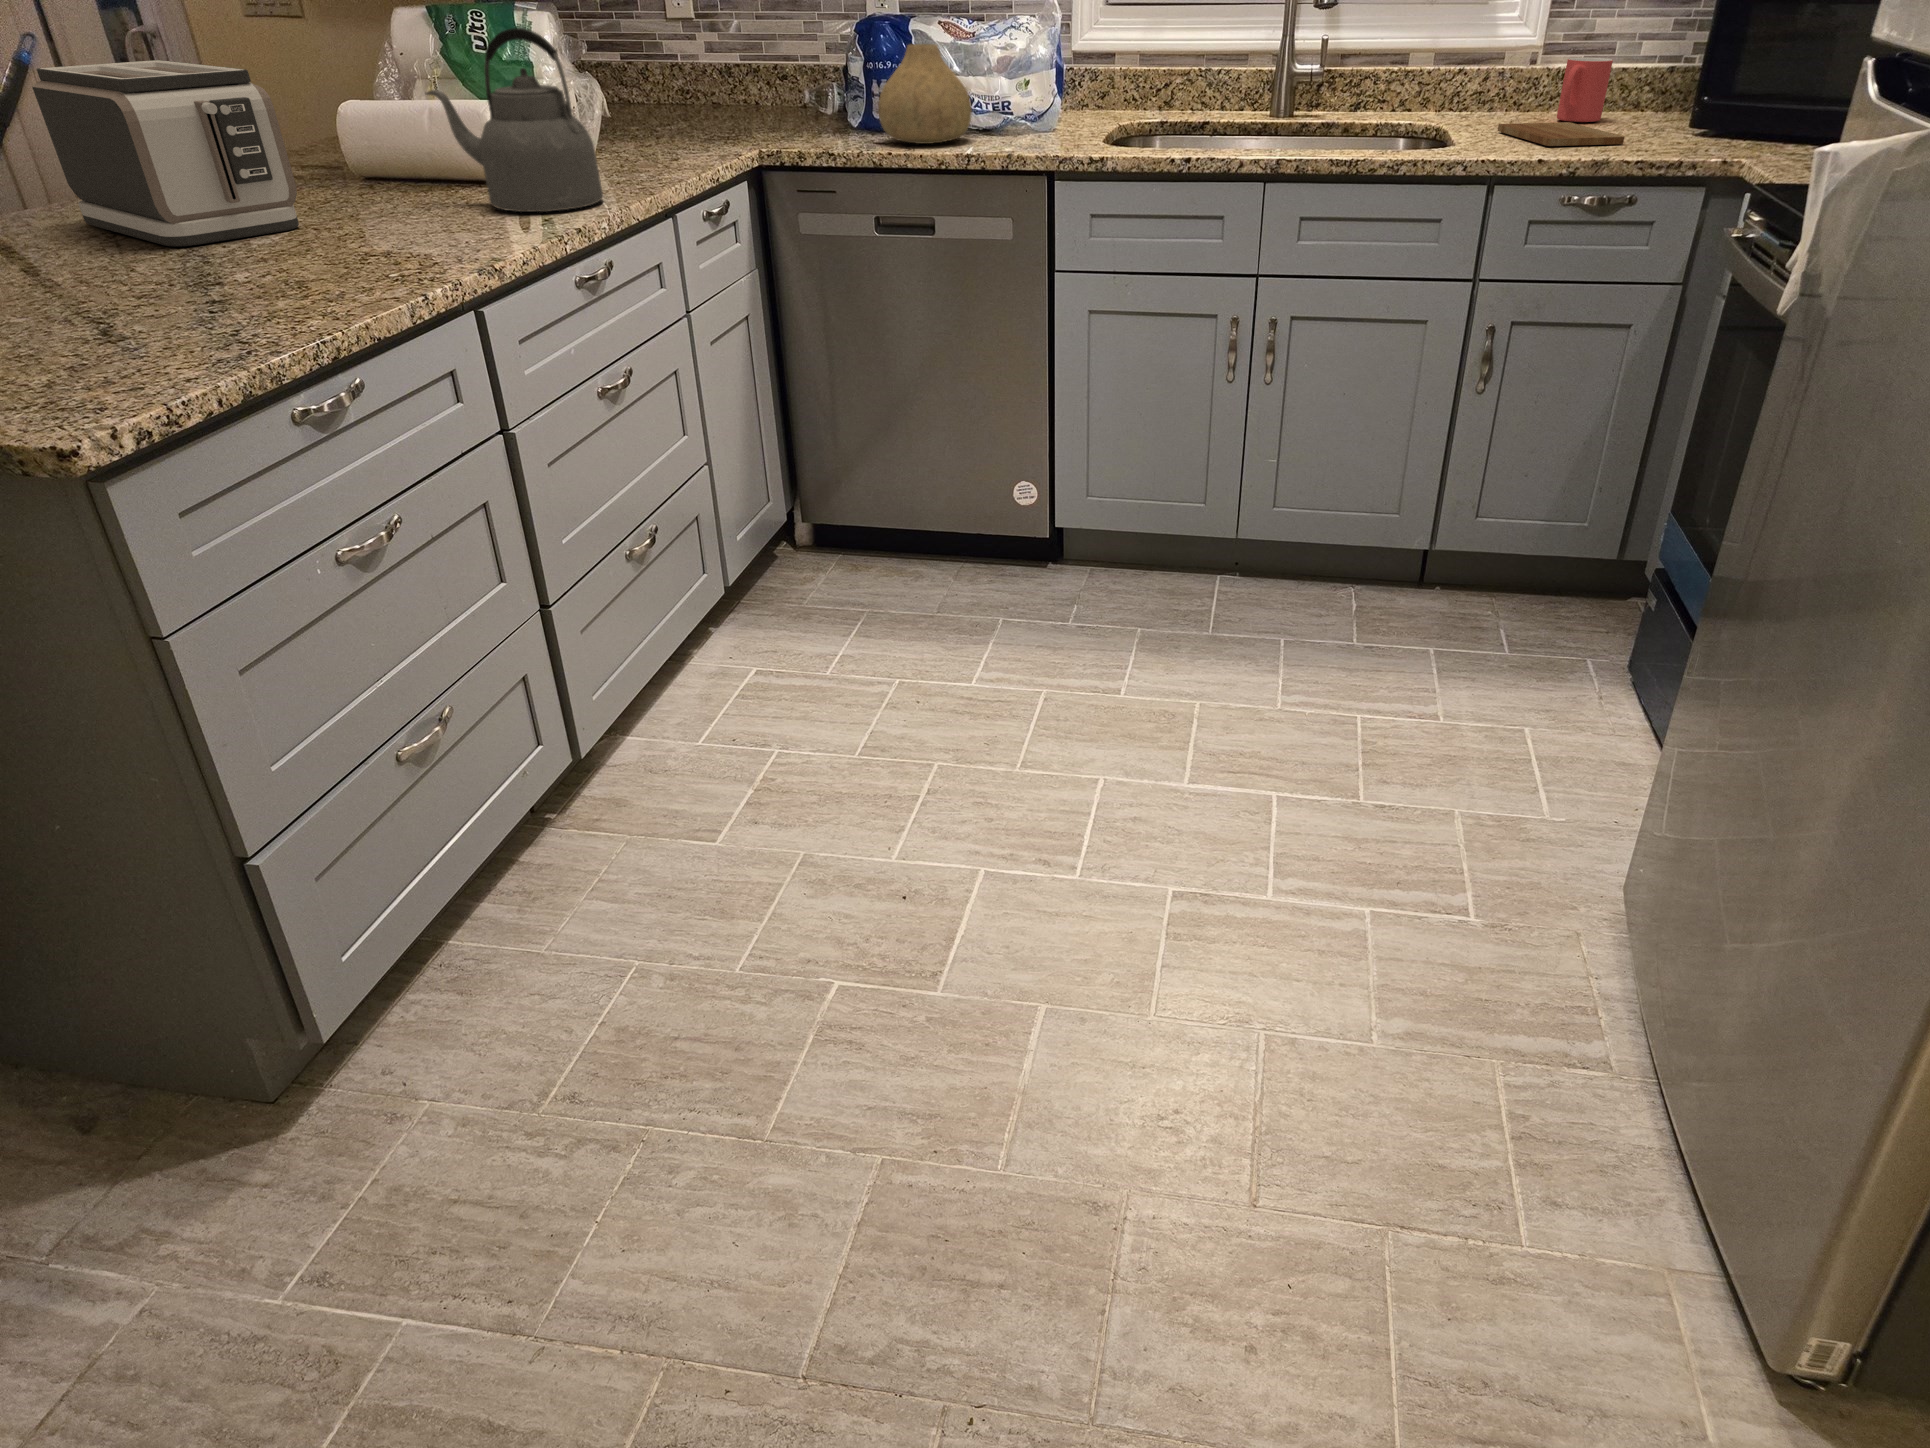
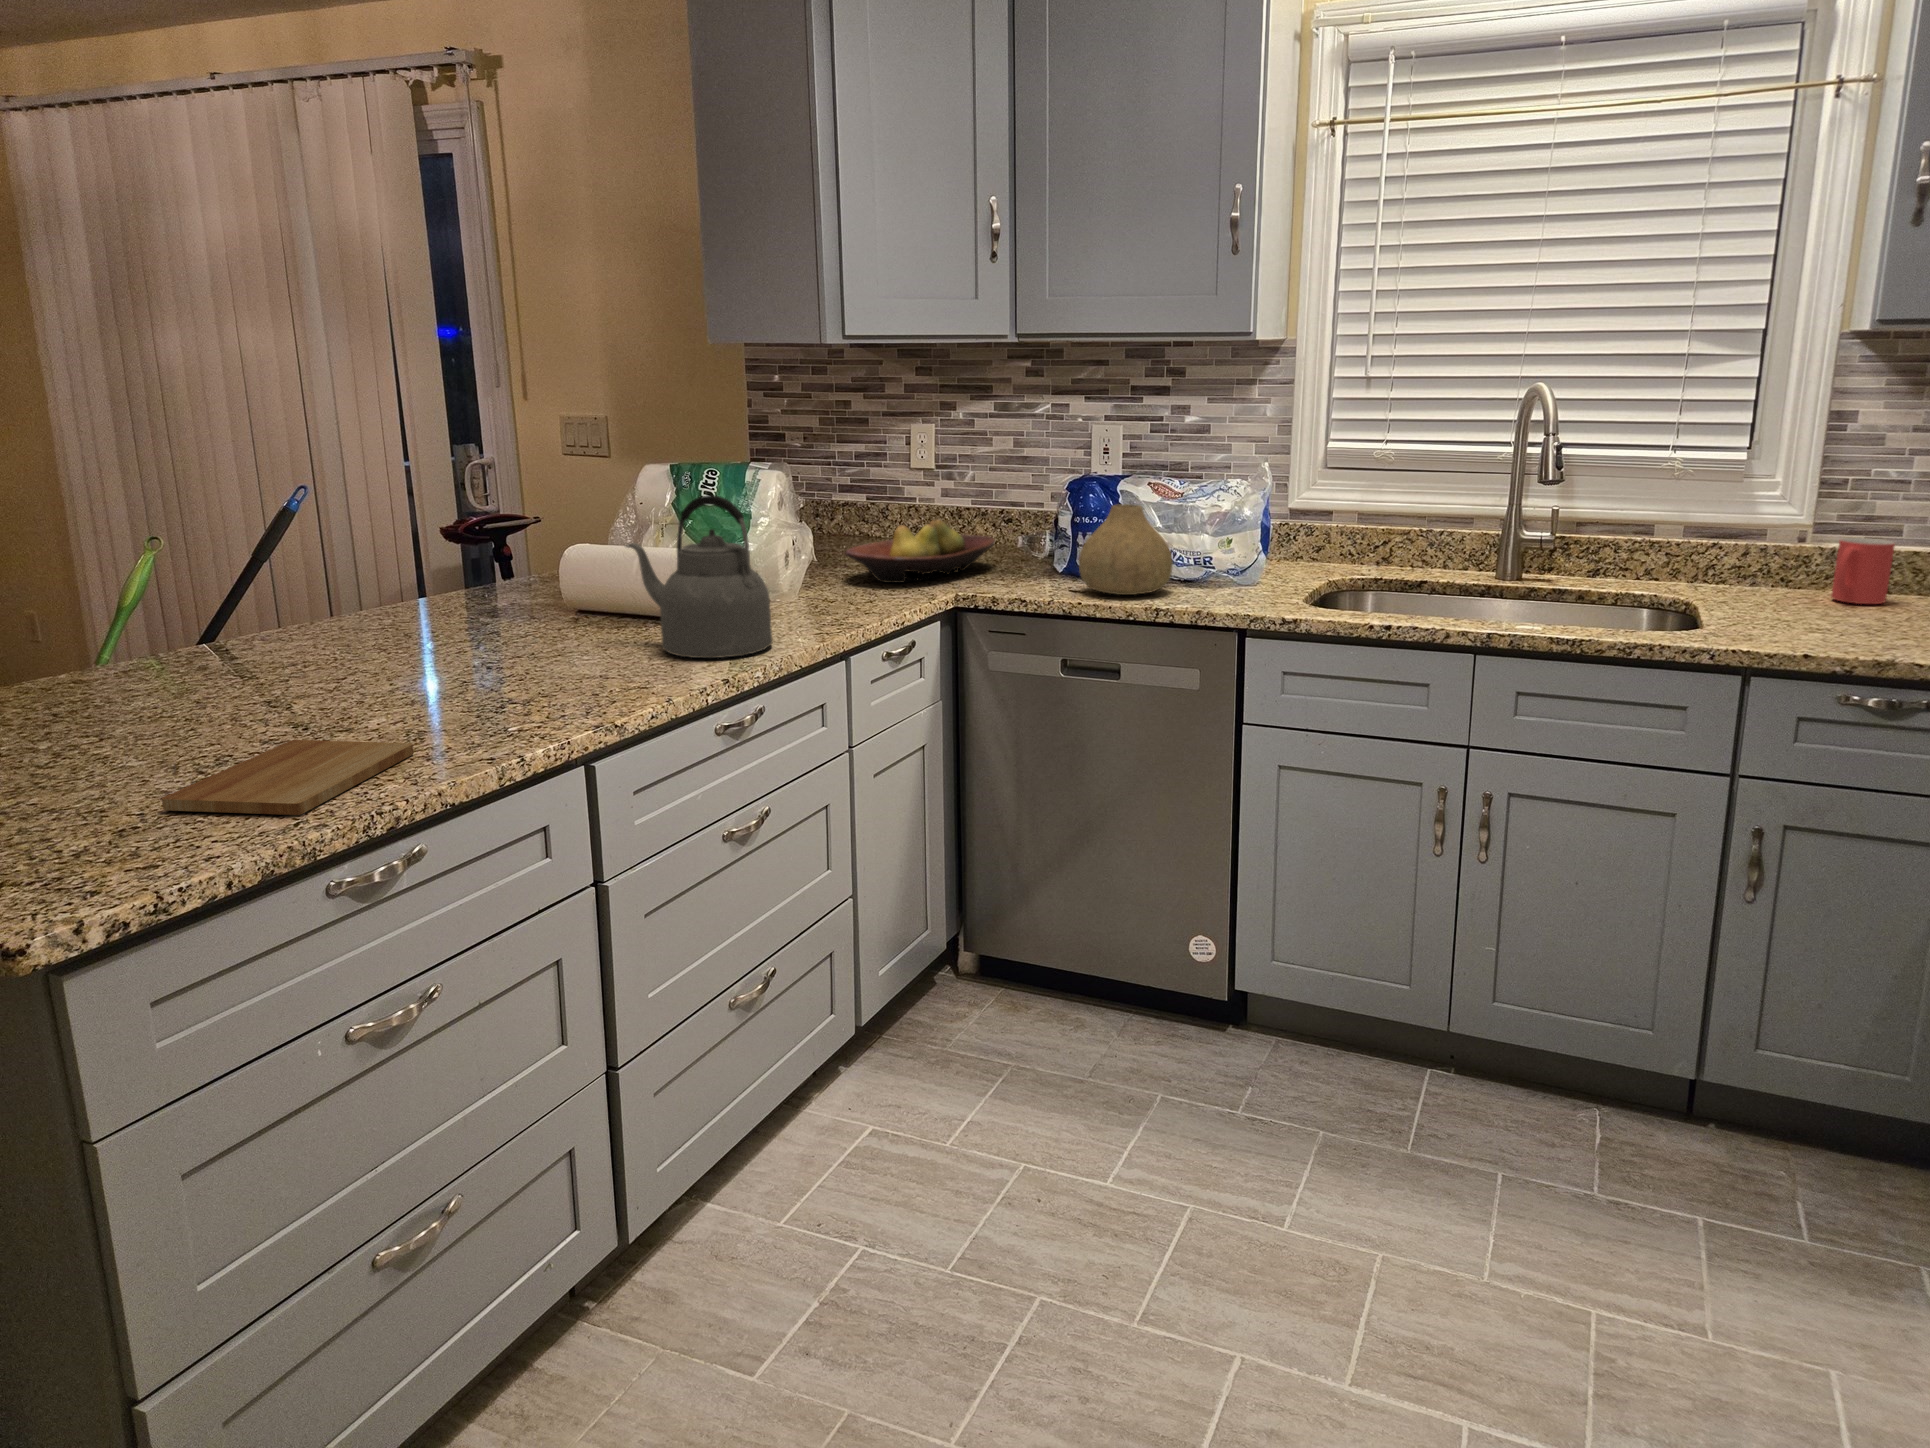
toaster: present [32,60,299,247] -> none [289,510,483,678]
fruit bowl: none [630,74,780,144] -> present [846,520,995,583]
cutting board: present [1498,122,1624,146] -> present [162,740,413,815]

